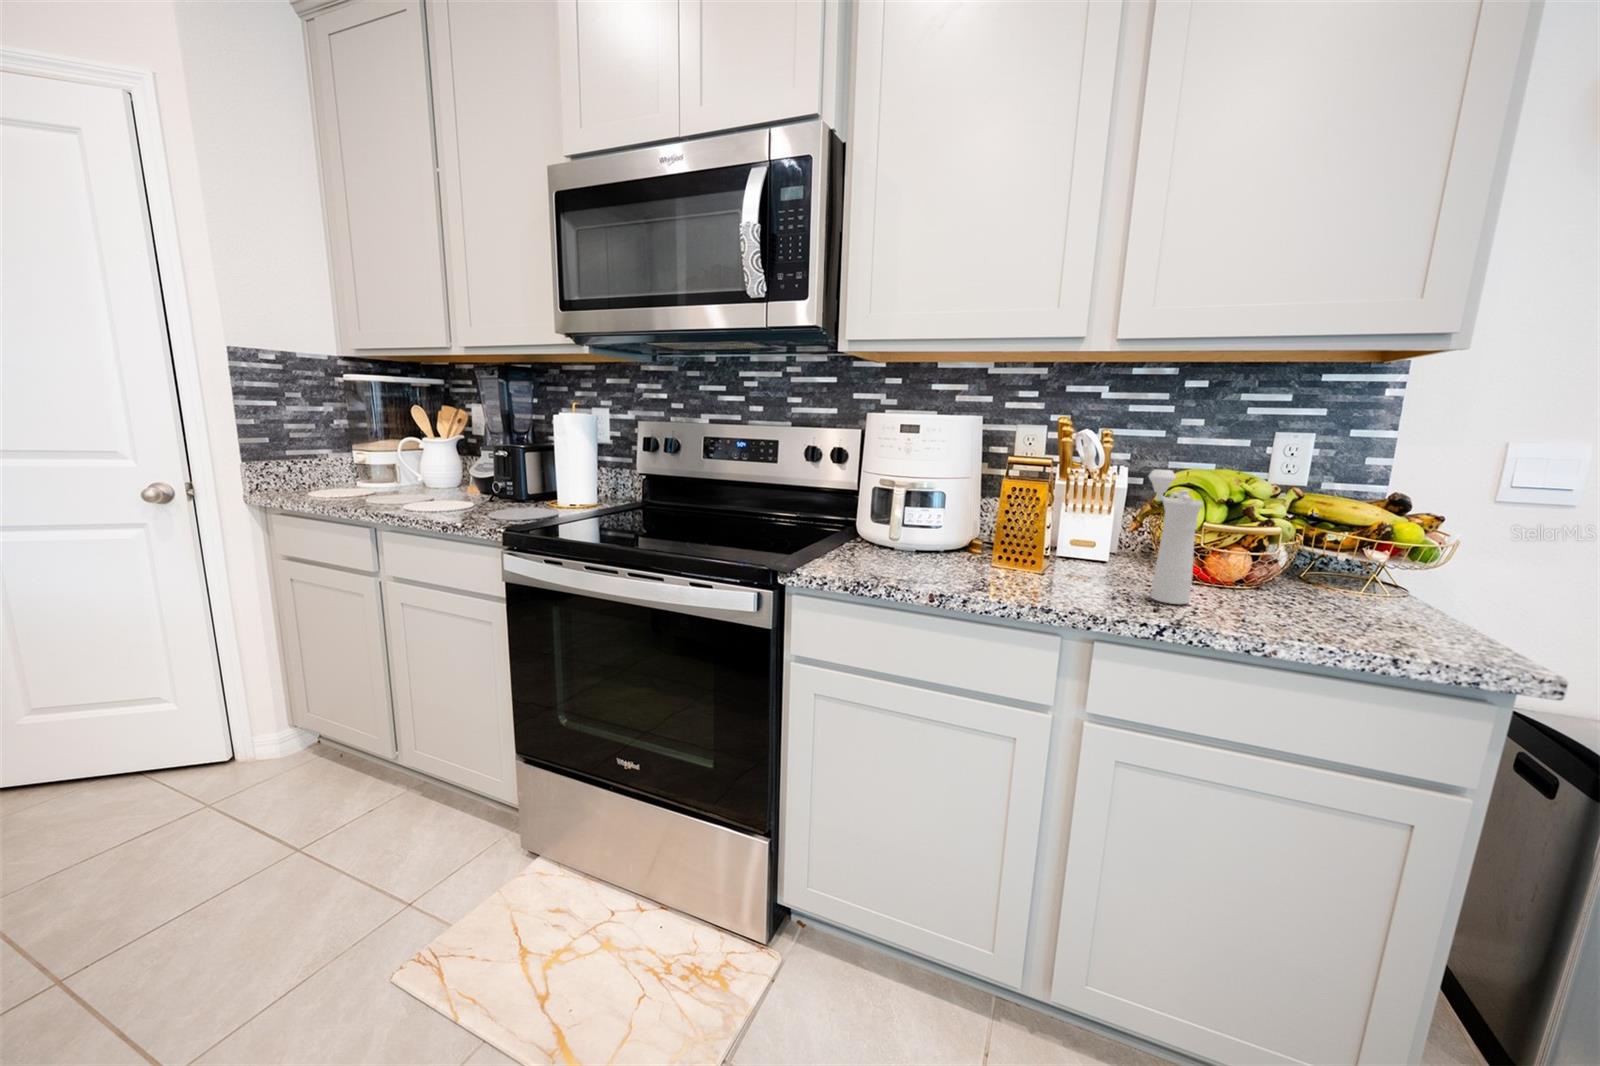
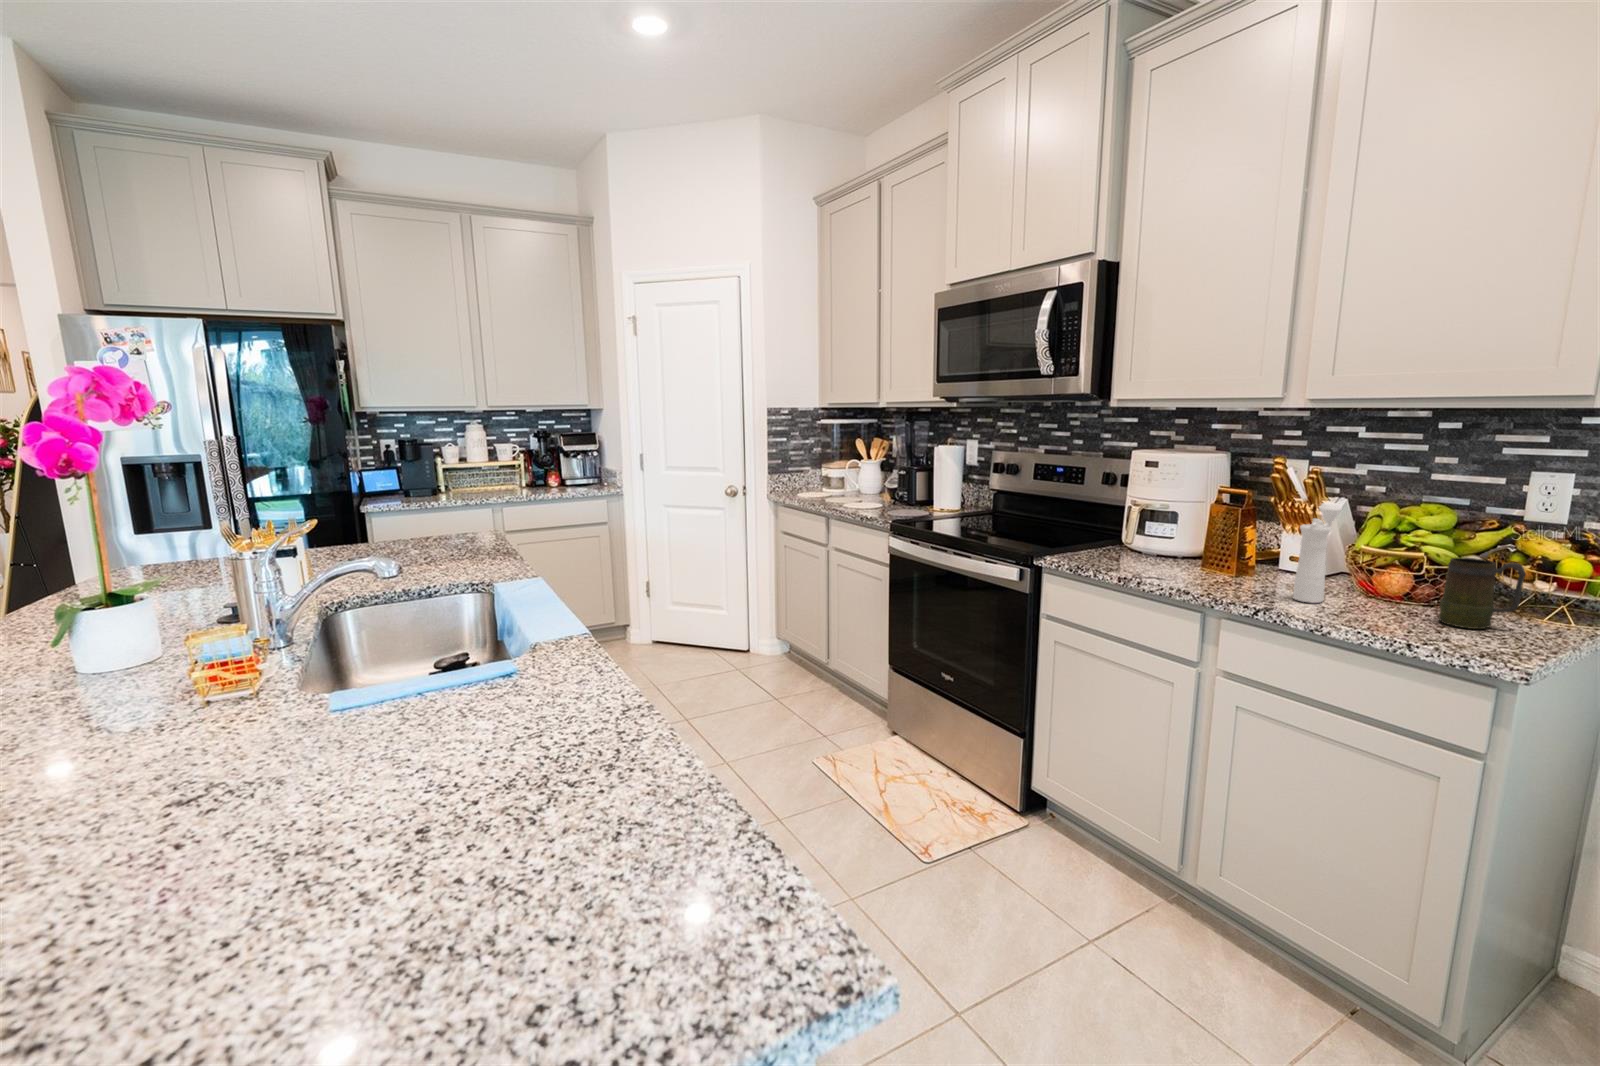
mug: none [1317,529,1414,619] -> present [1439,558,1525,629]

